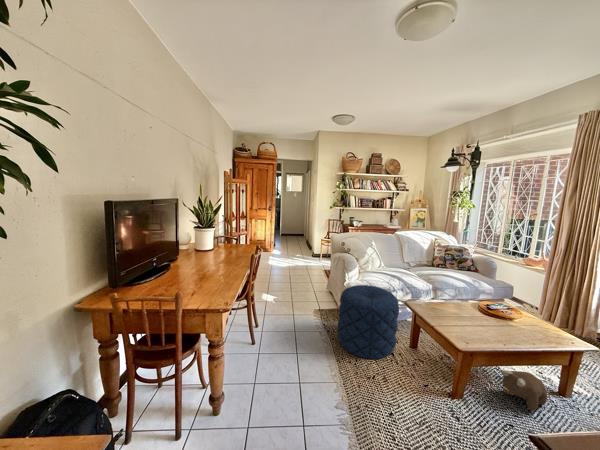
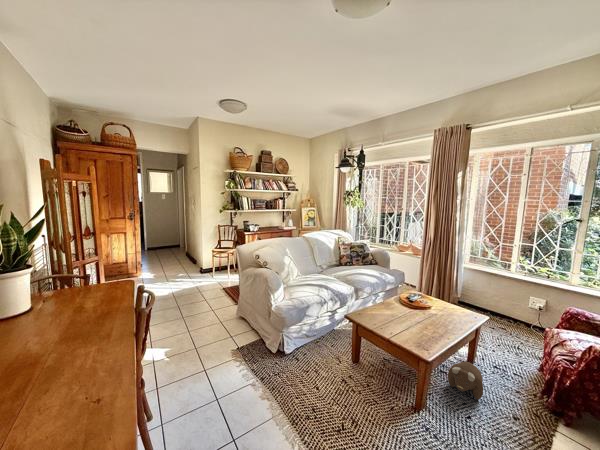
pouf: present [338,285,399,359] -> none [276,306,347,403]

